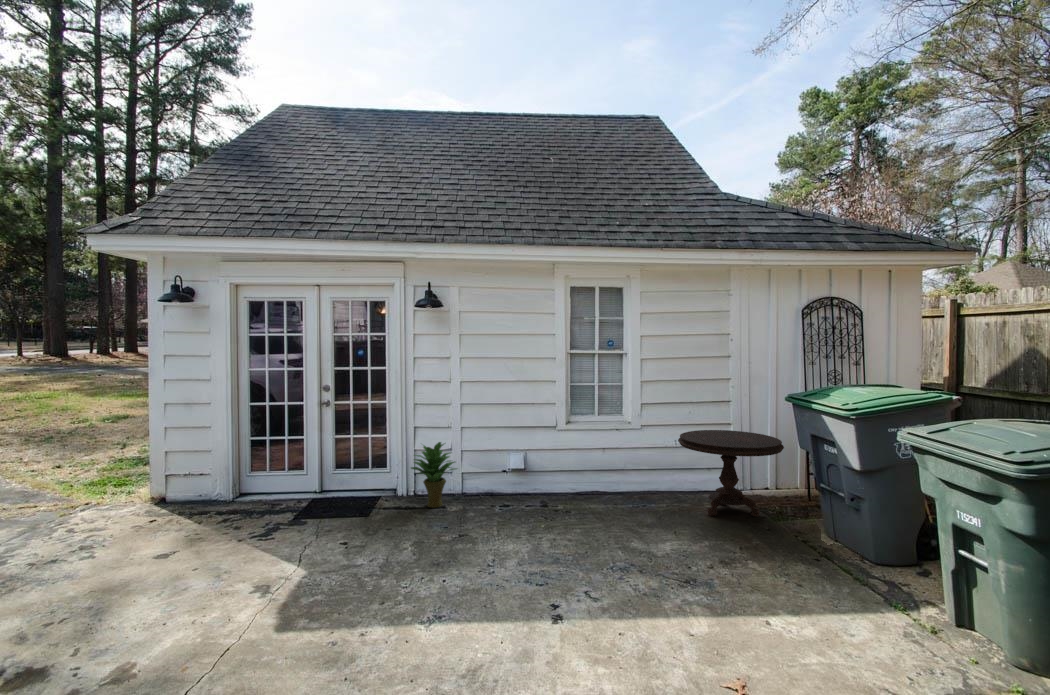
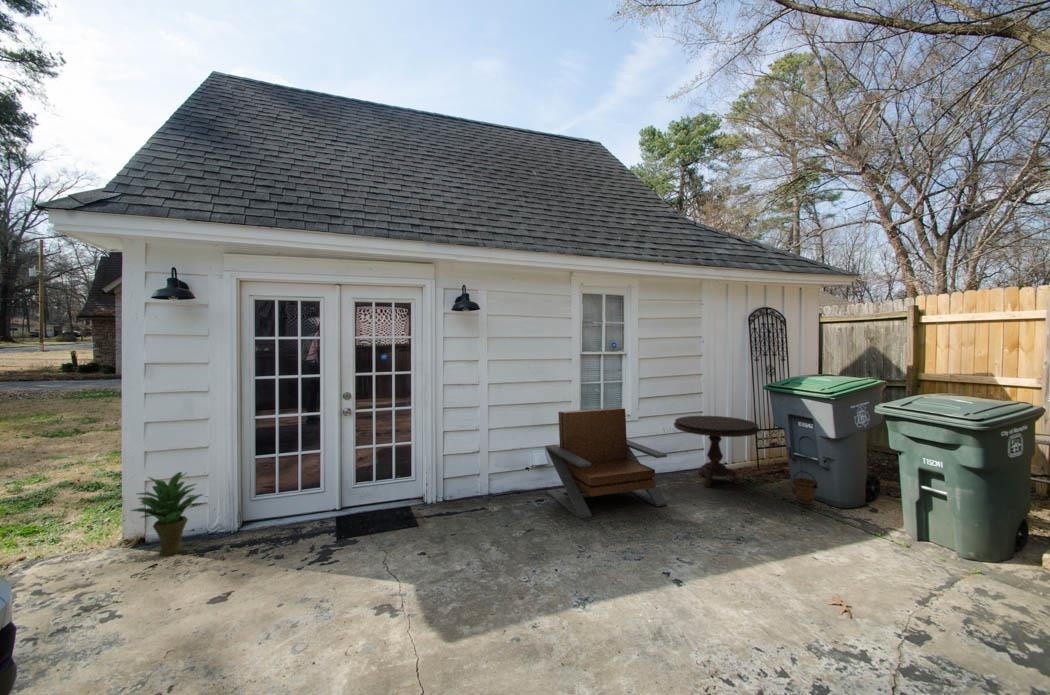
lounge chair: none [520,414,634,529] -> present [545,408,667,519]
potted plant: present [411,442,457,507] -> present [132,472,202,556]
bucket: none [807,507,839,552] -> present [792,471,818,504]

